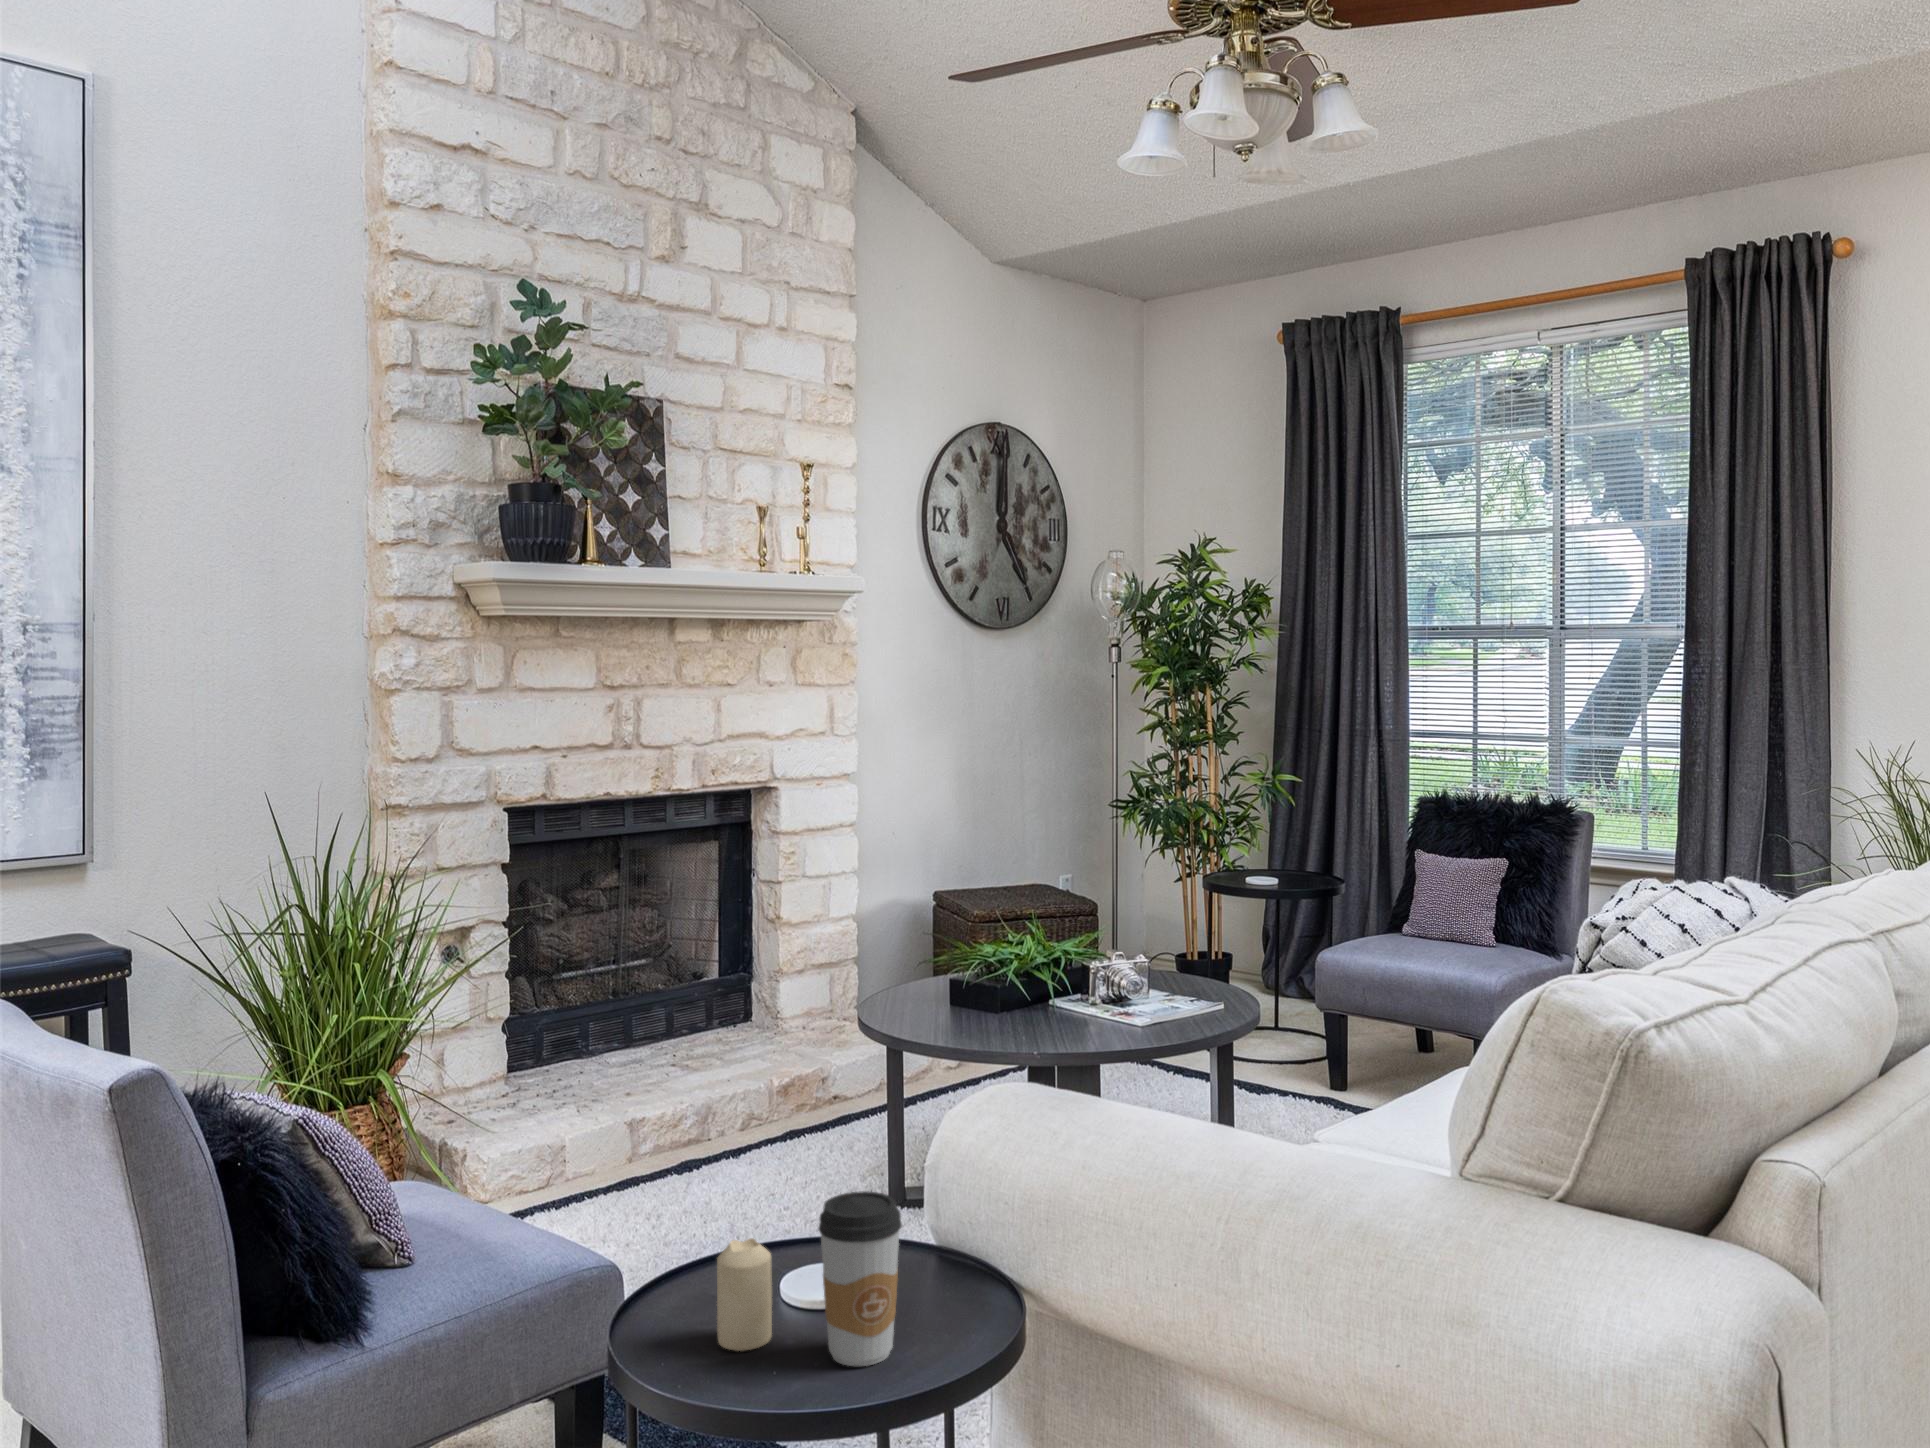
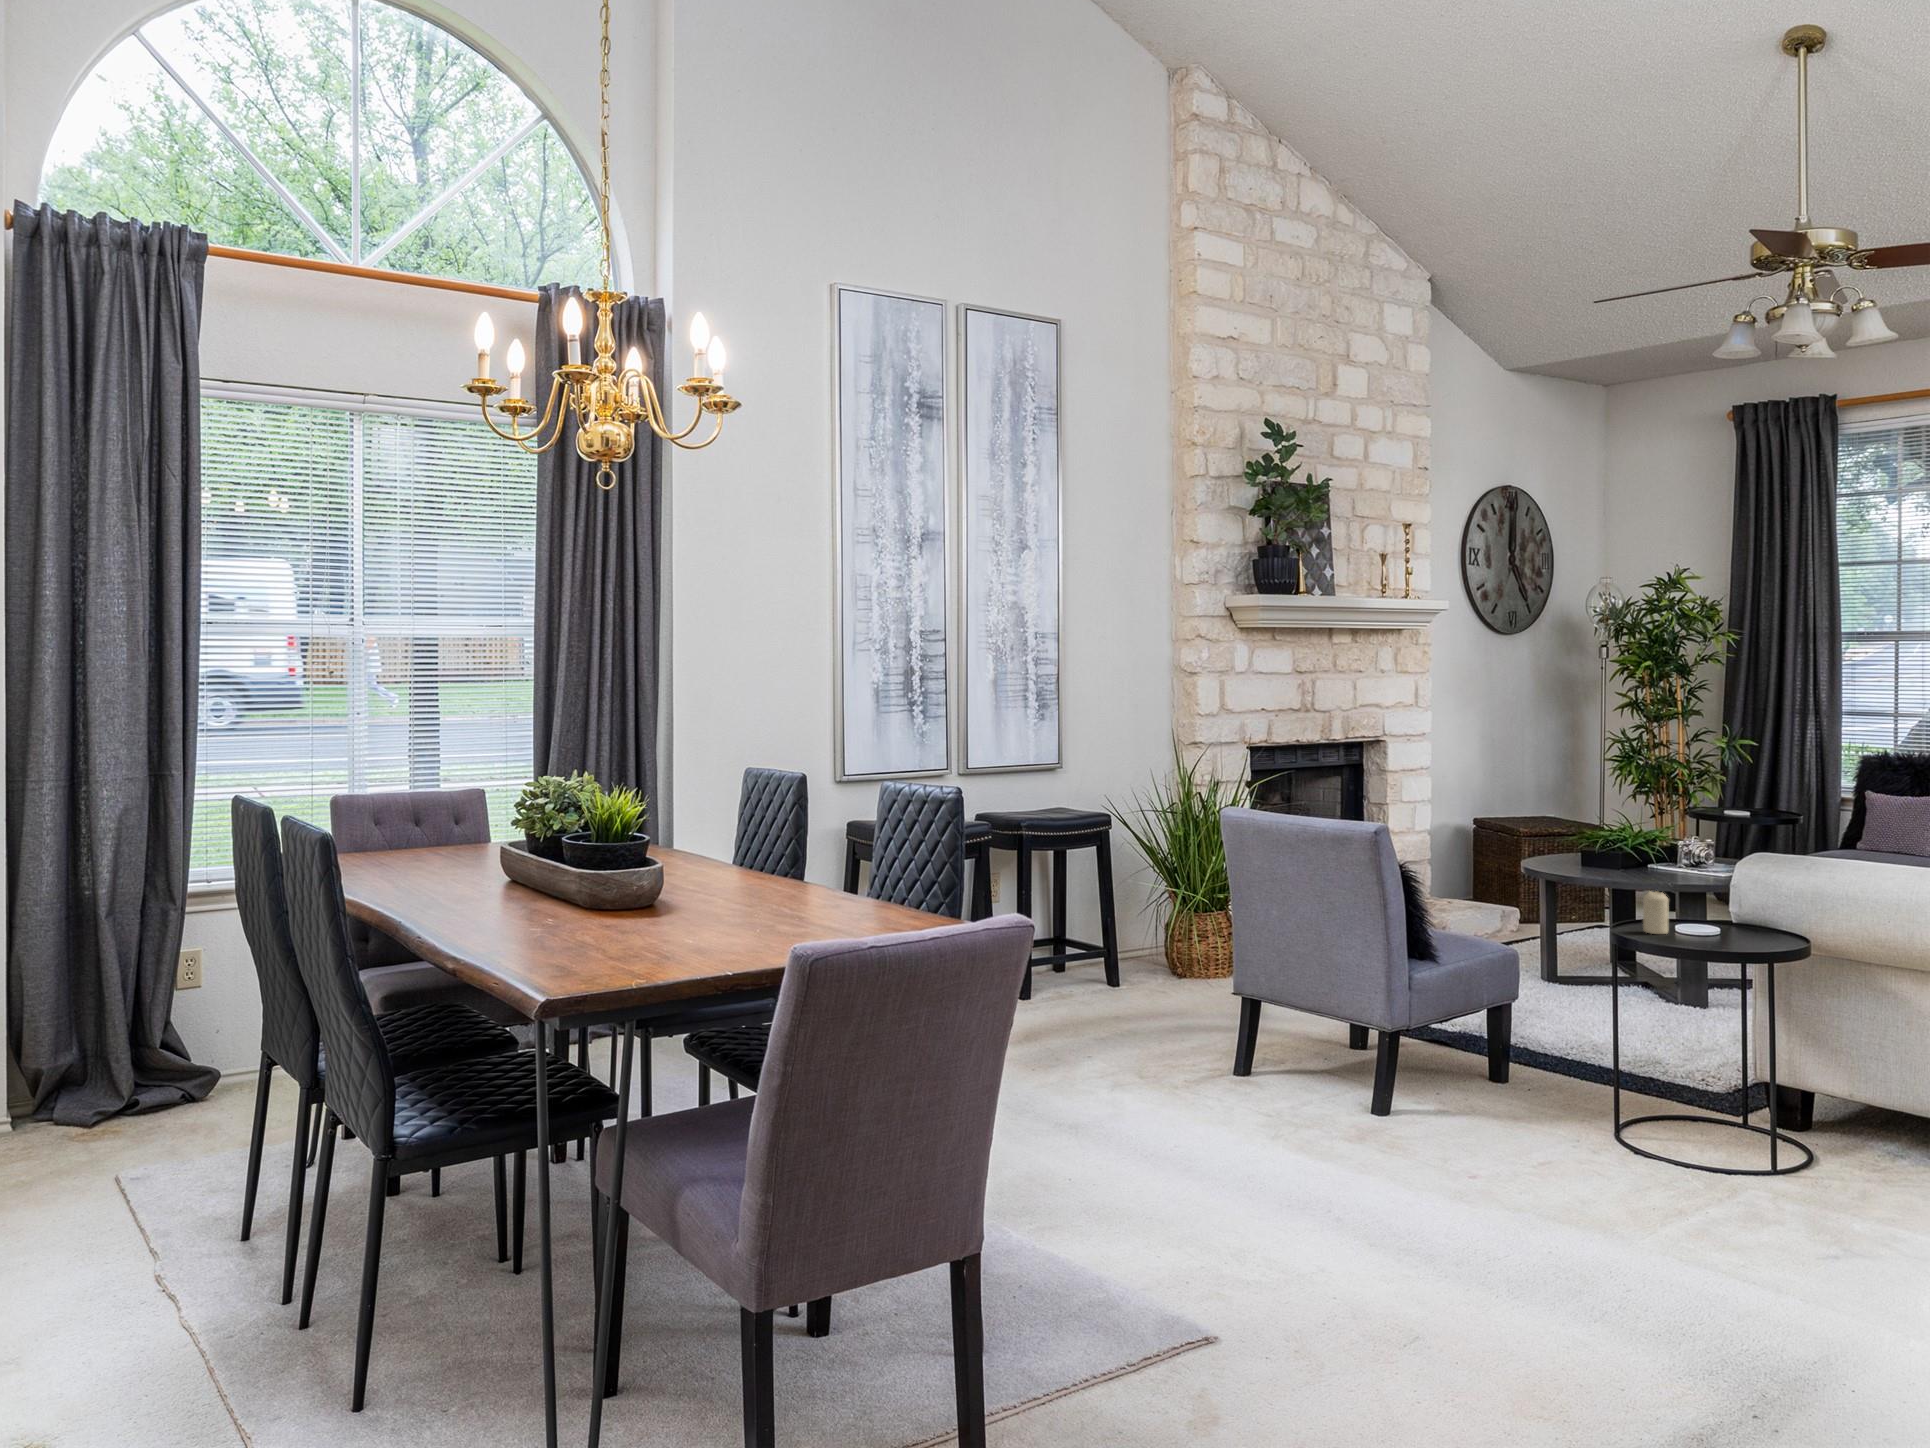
coffee cup: present [819,1191,902,1366] -> none [1697,871,1736,938]

